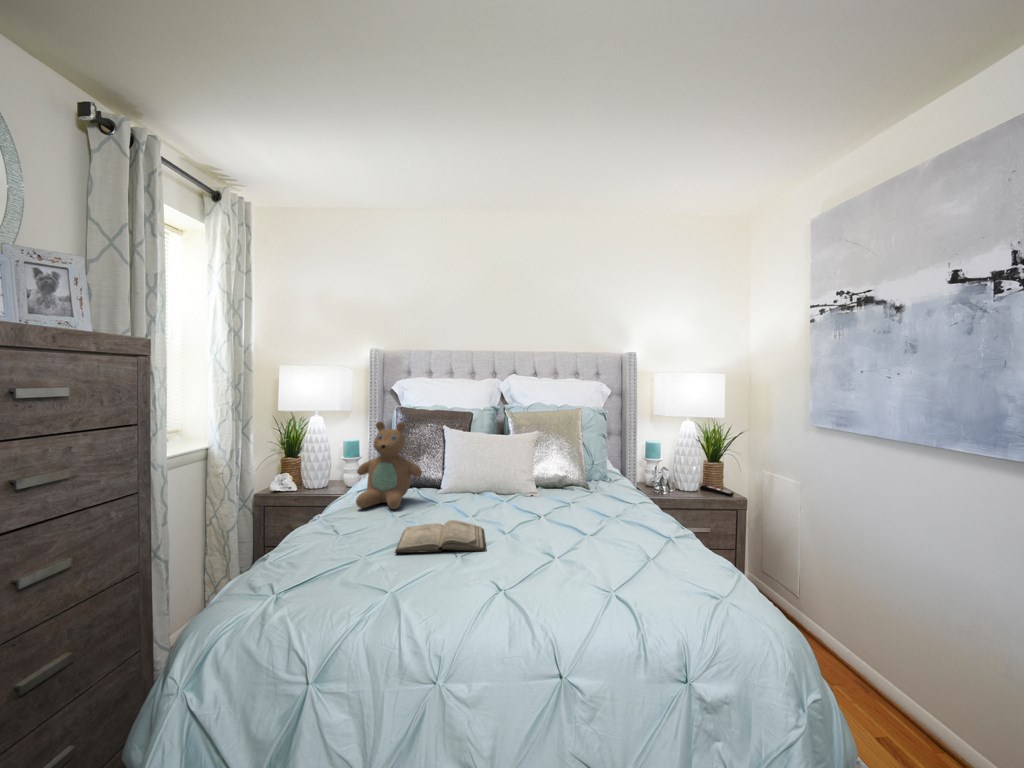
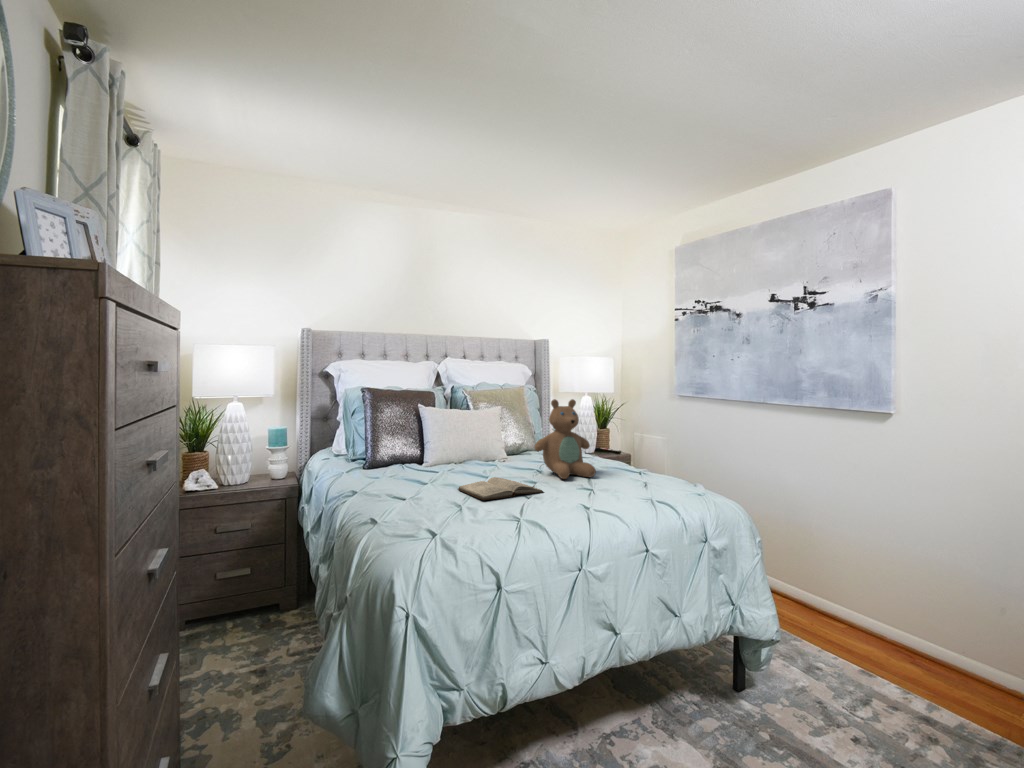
teddy bear: present [356,422,422,509] -> present [535,399,596,479]

